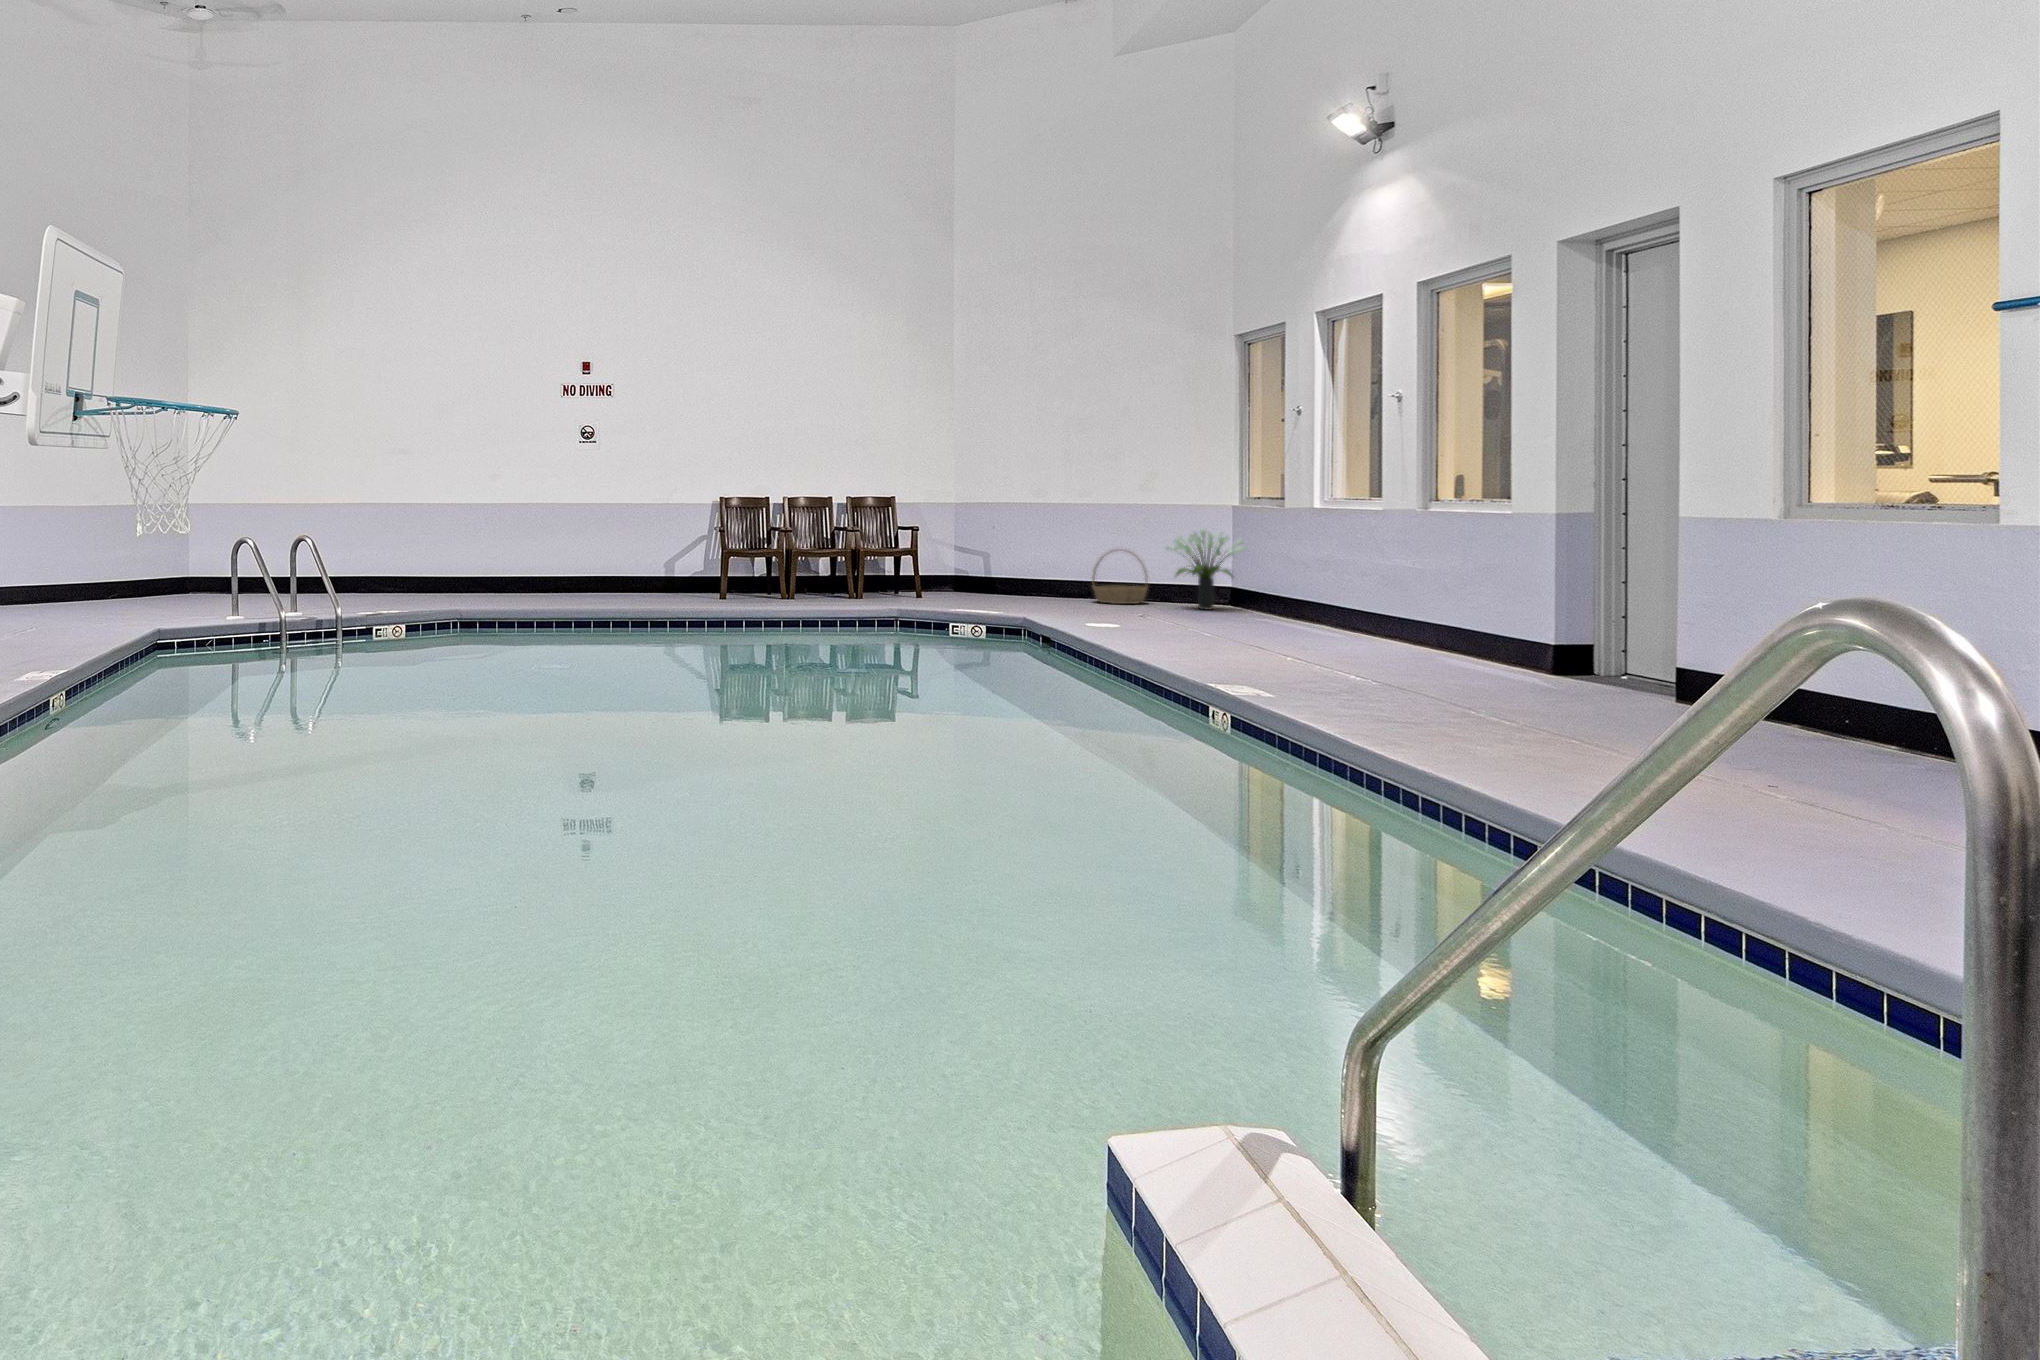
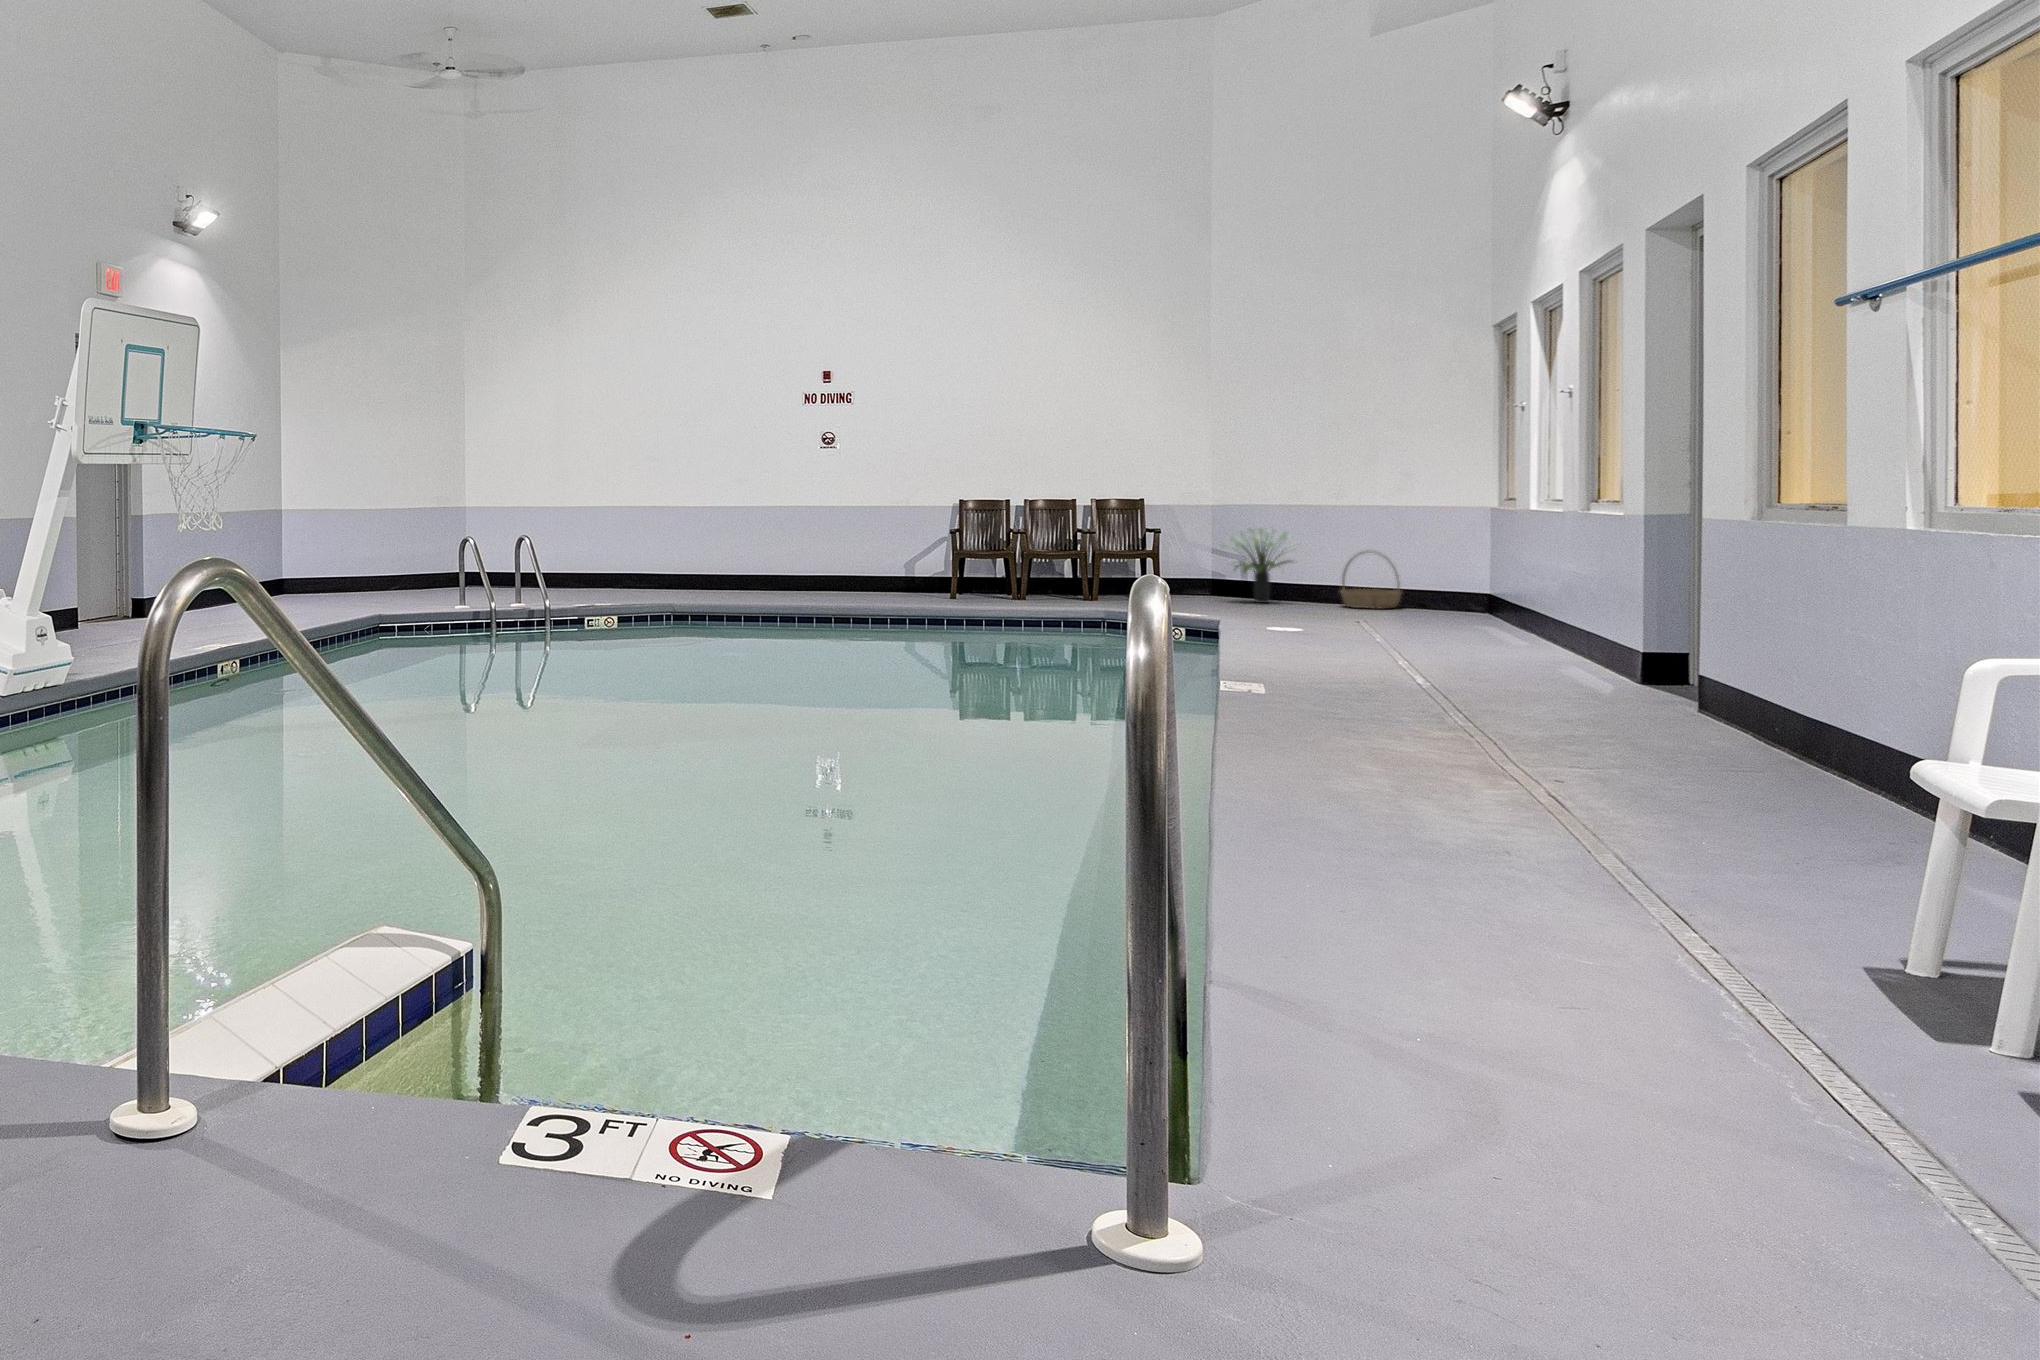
potted plant: present [1166,528,1247,610] -> present [1223,526,1299,603]

